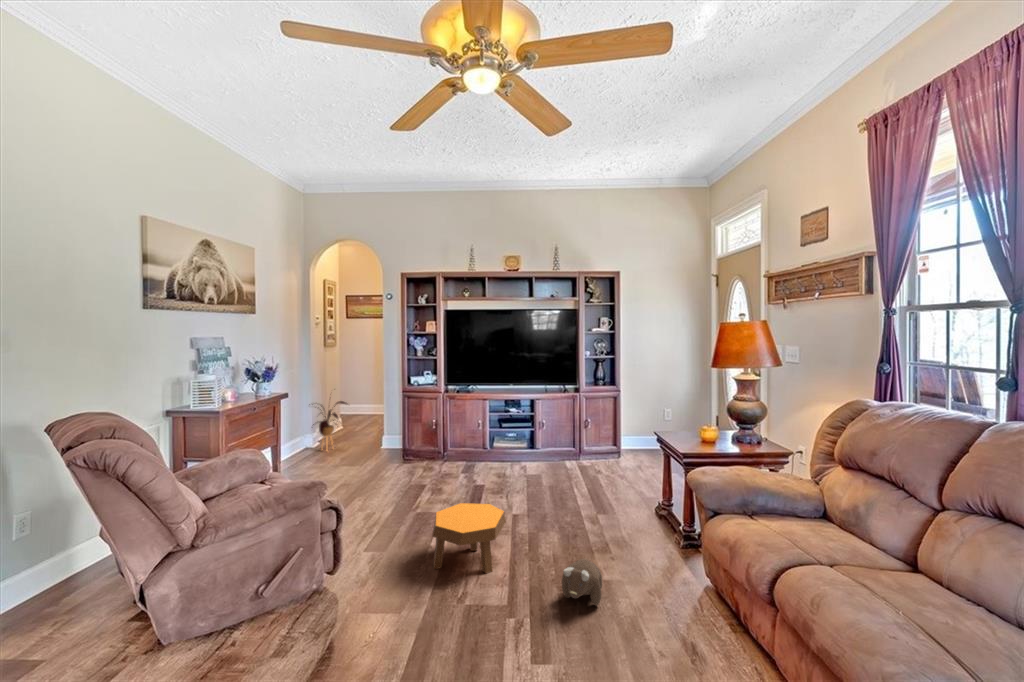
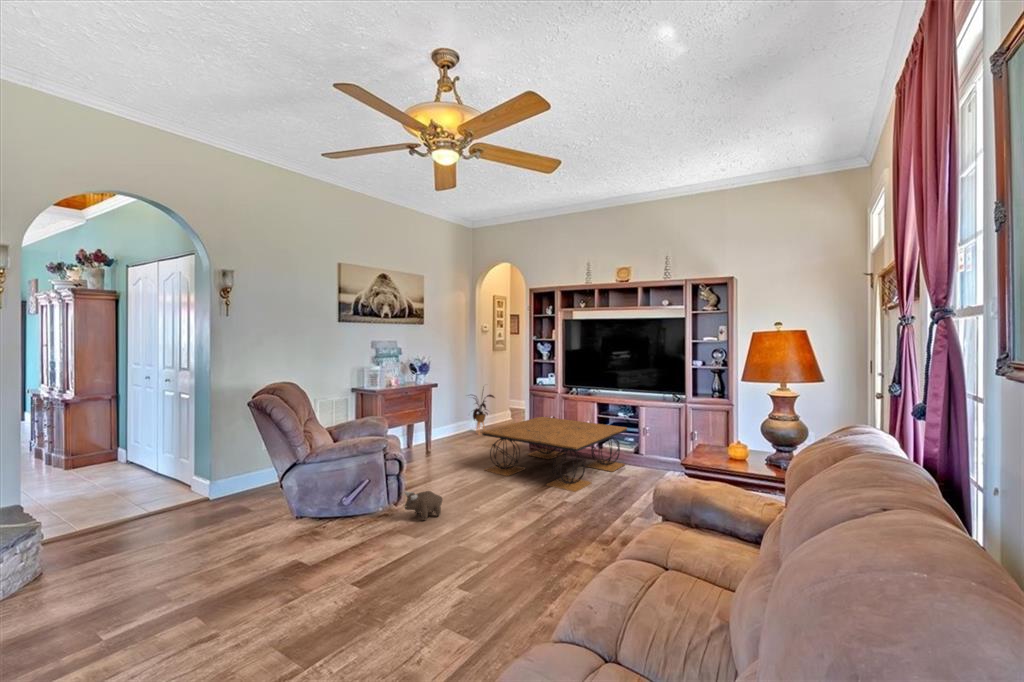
coffee table: none [382,421,525,501] -> present [482,417,627,492]
footstool: present [432,503,506,574] -> none [460,478,521,534]
plush toy: present [562,559,602,606] -> present [404,491,442,520]

